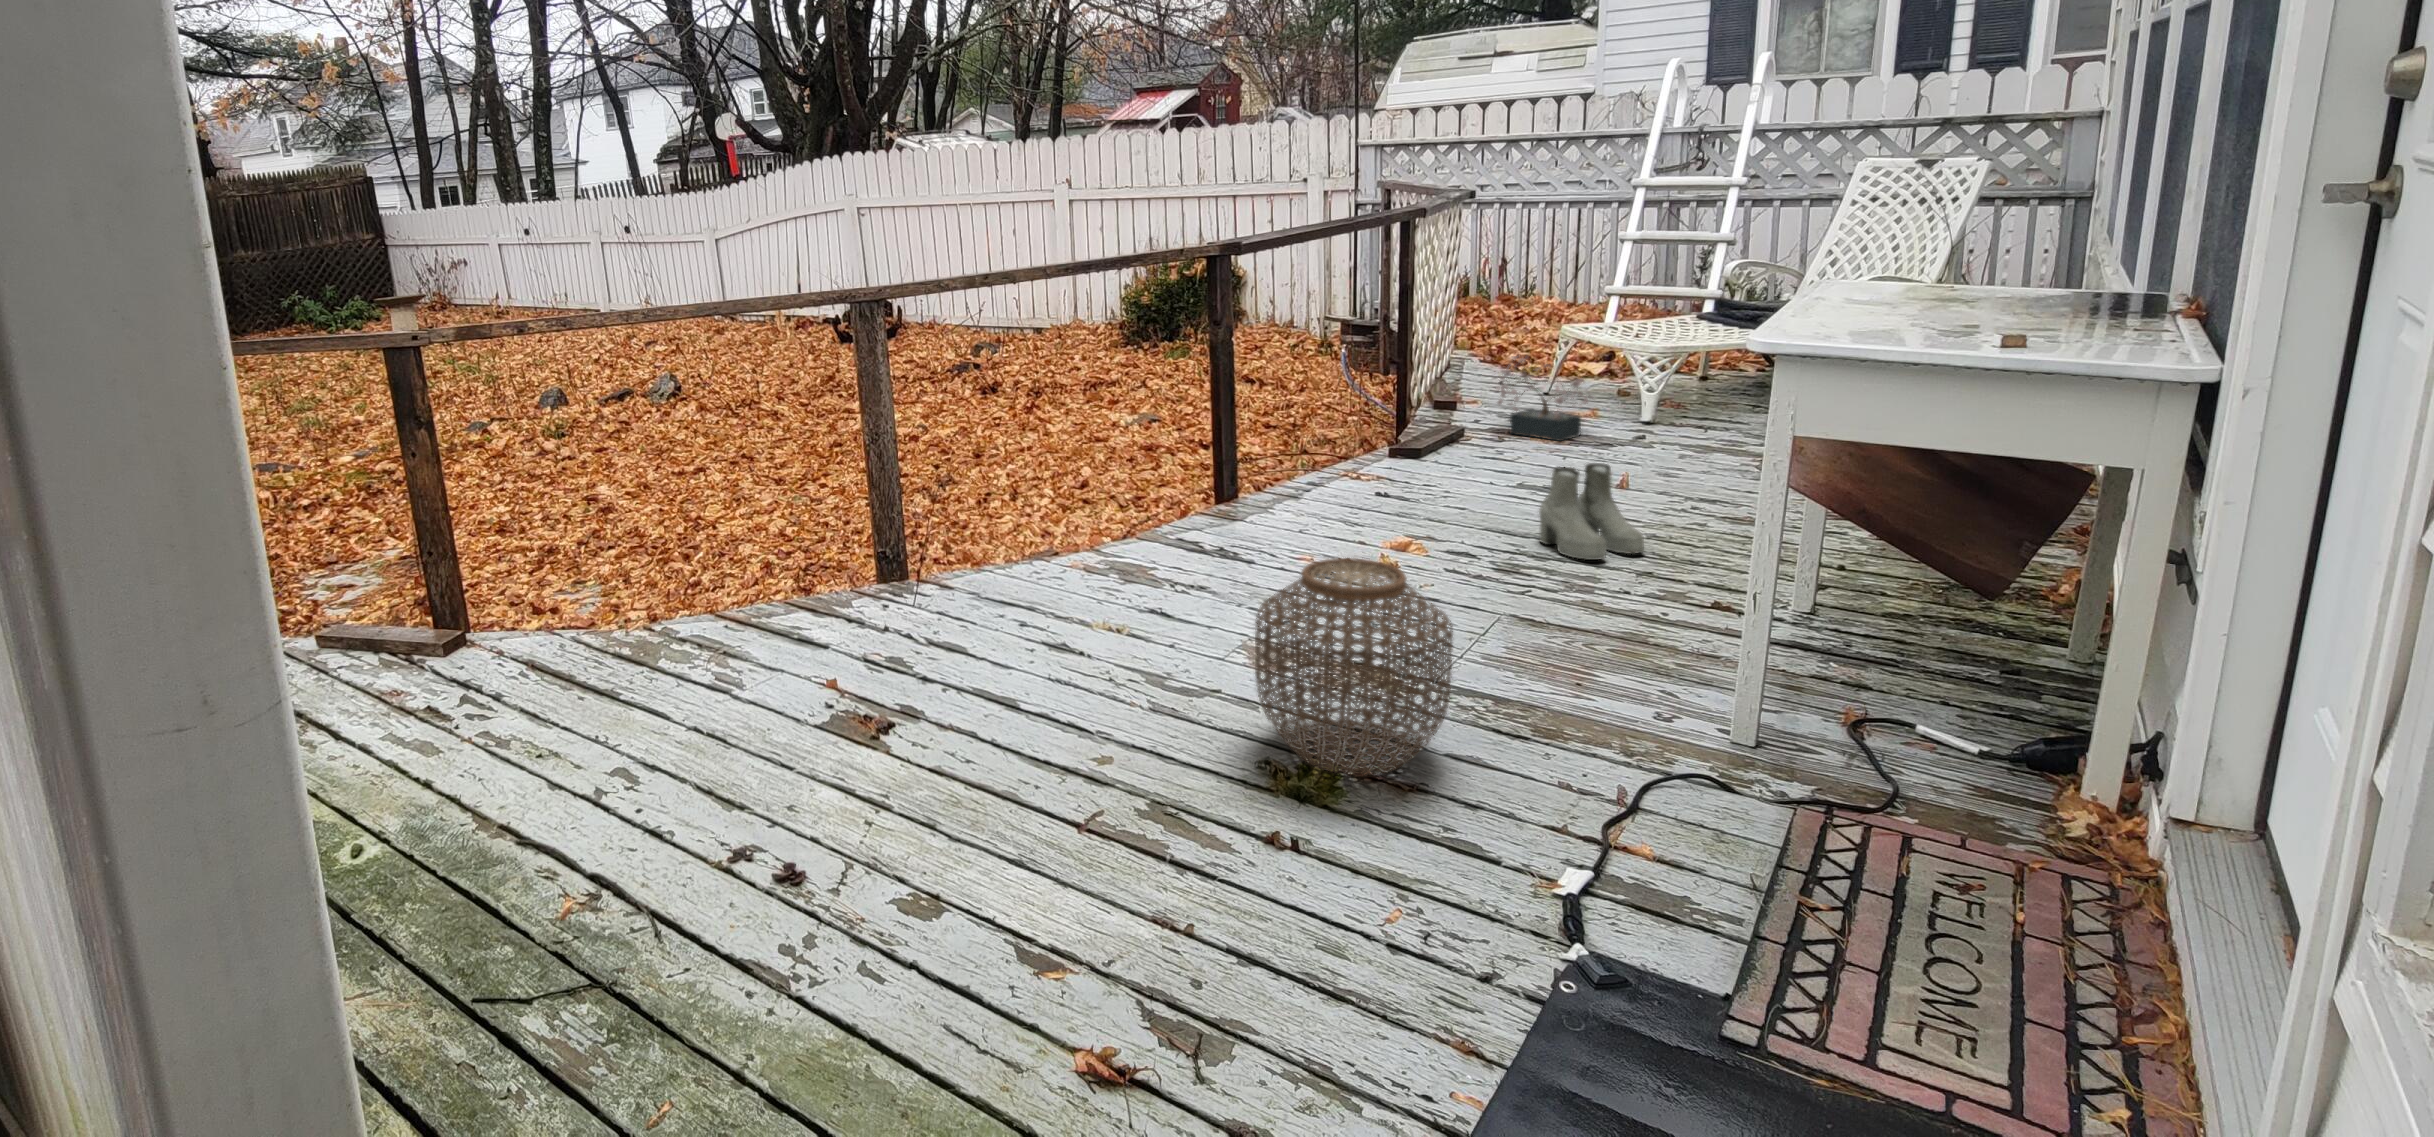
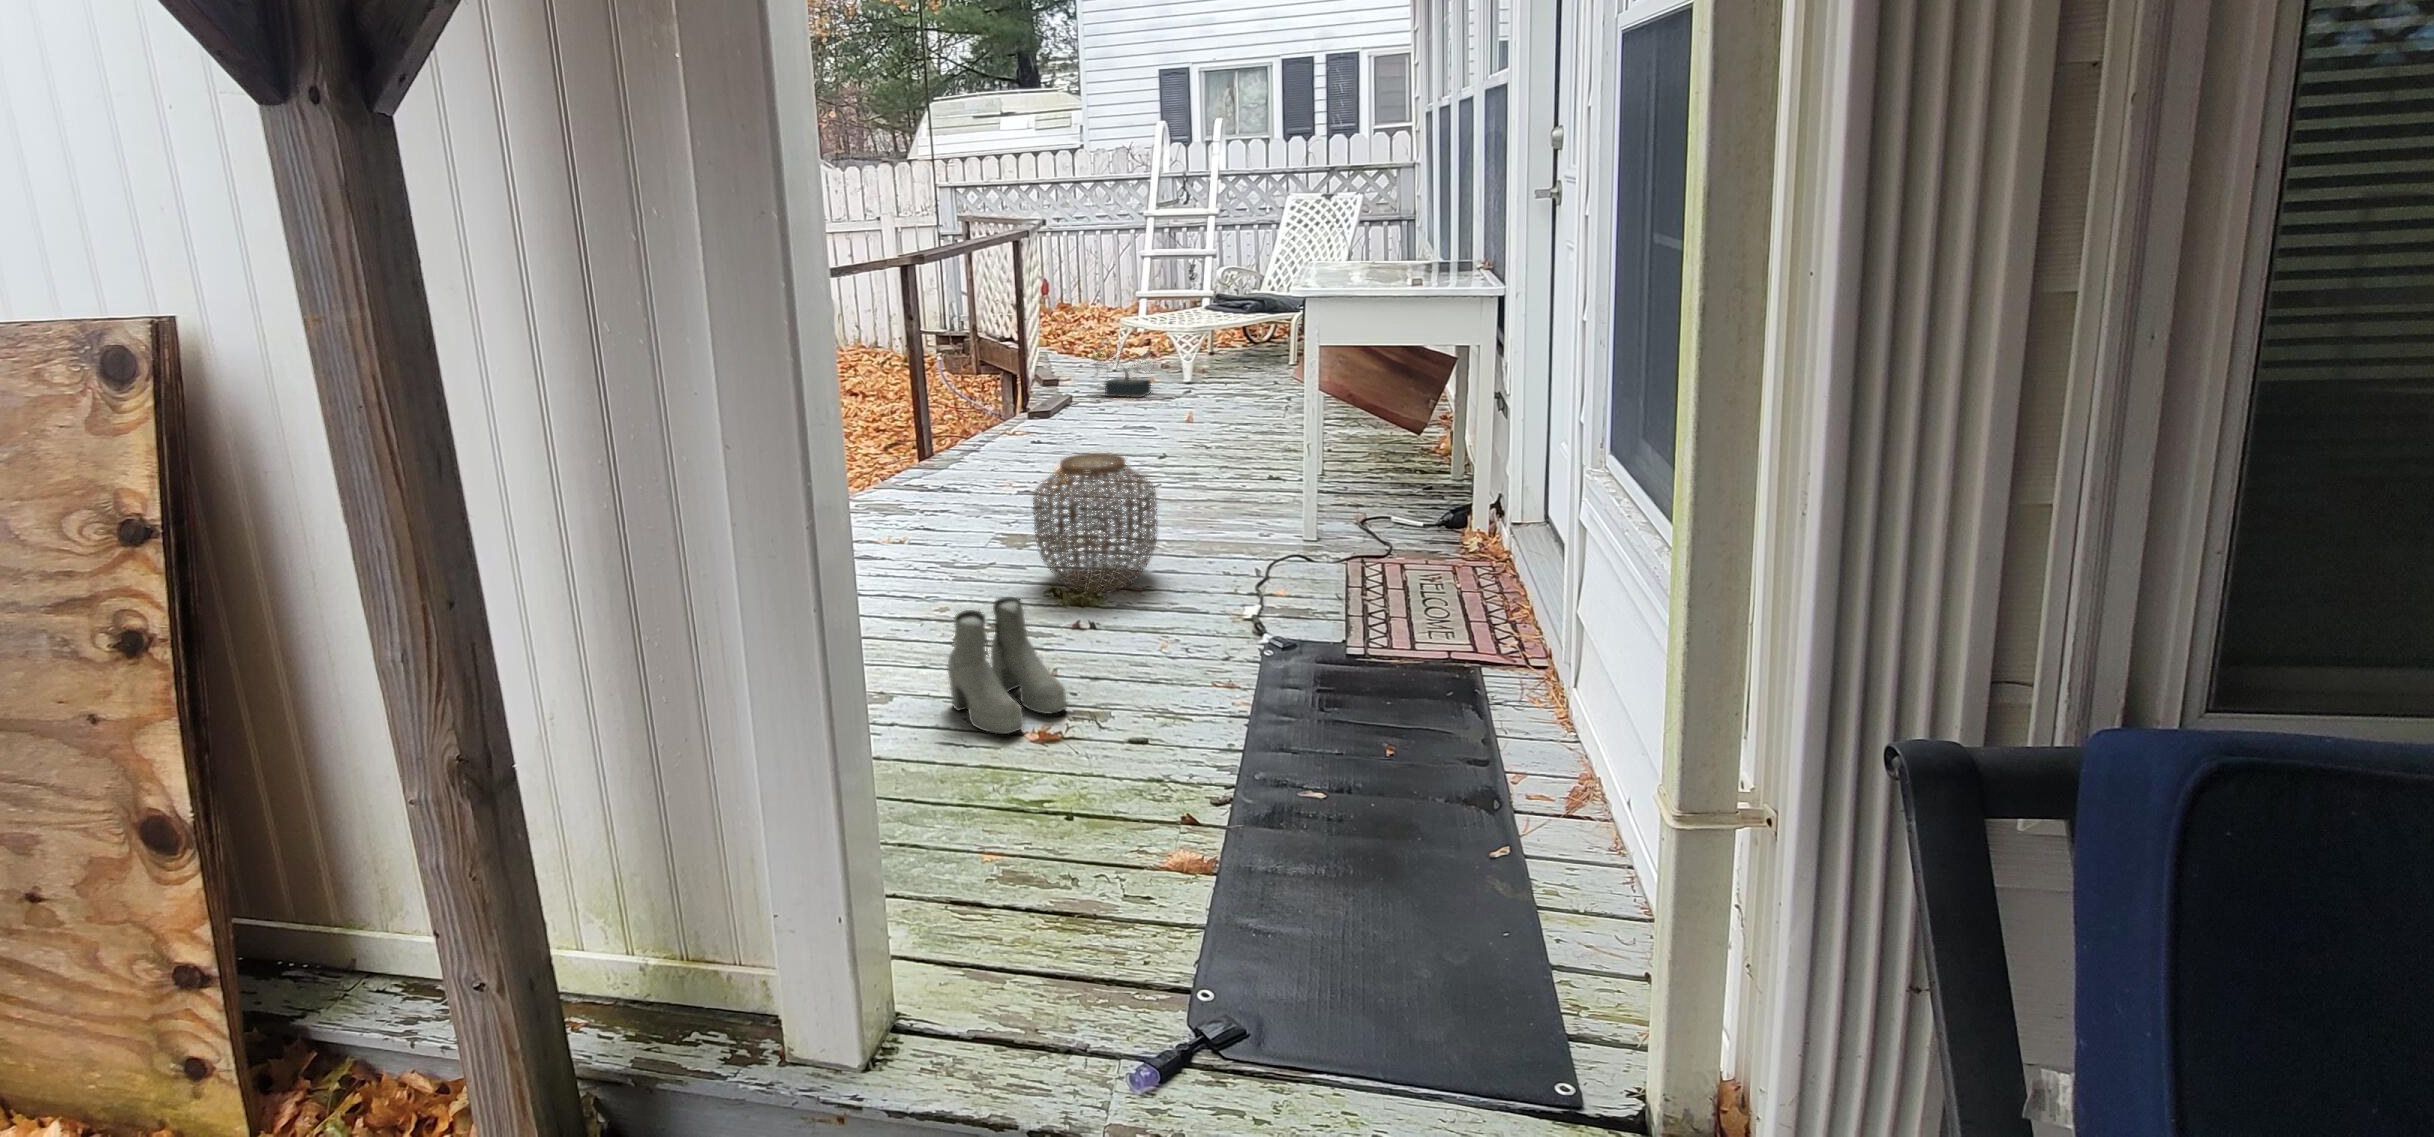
boots: present [1539,463,1644,560] -> present [947,597,1067,734]

